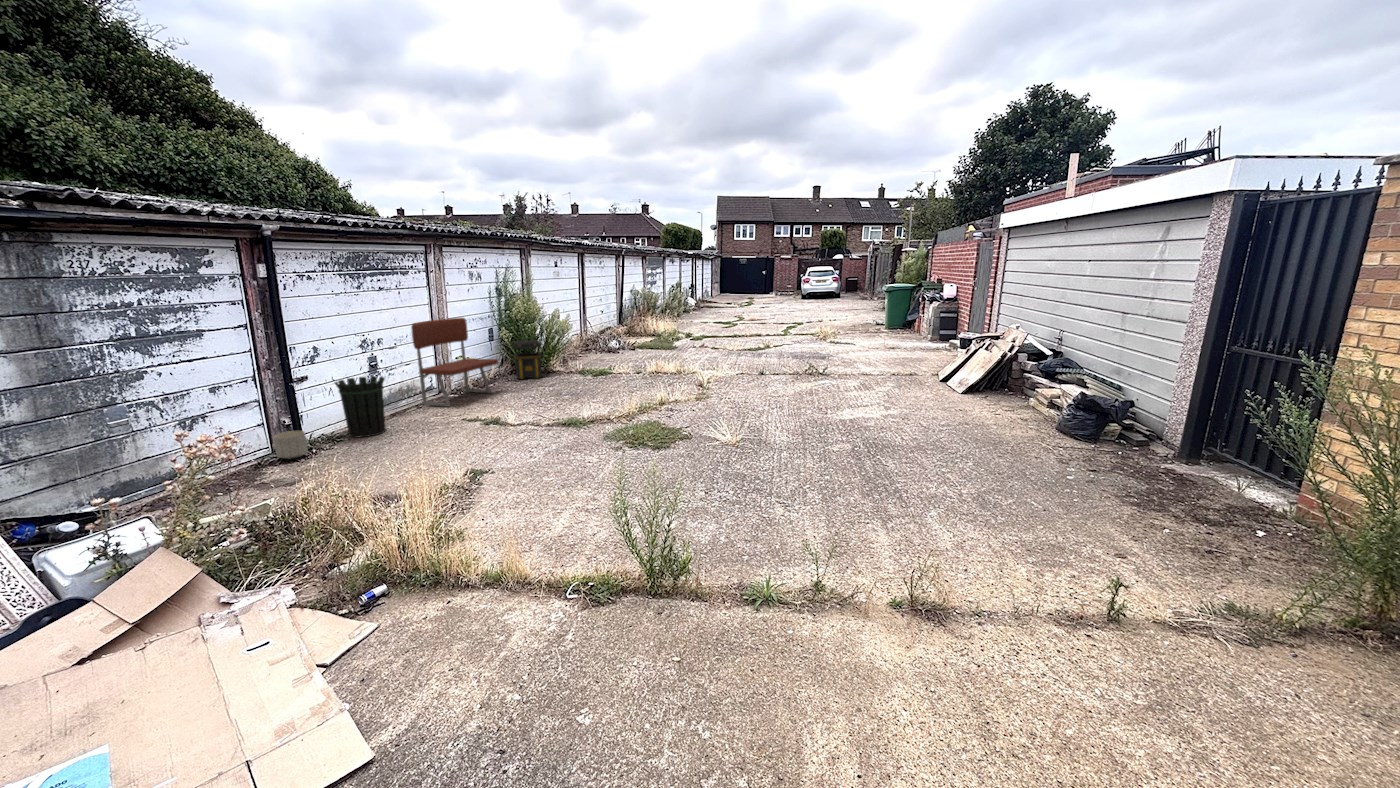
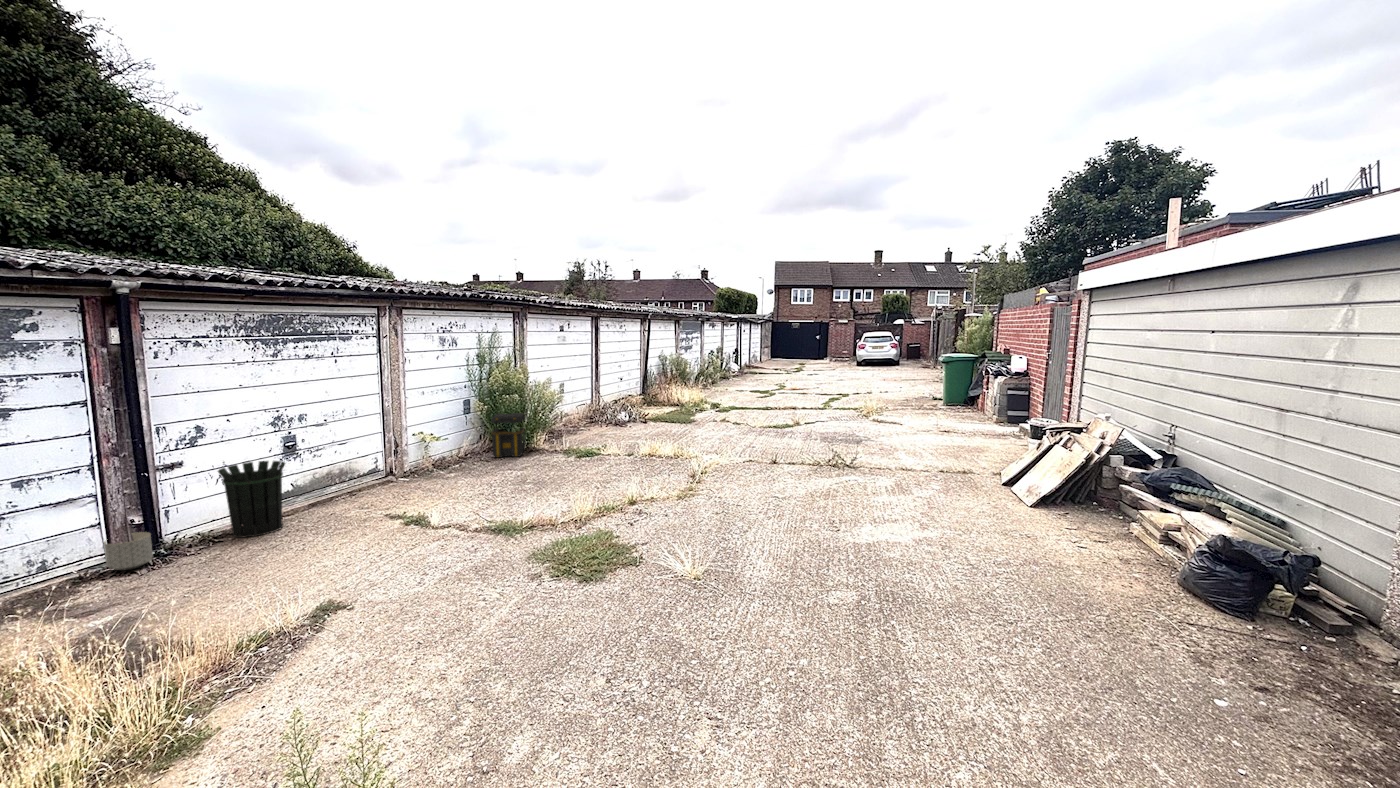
bench: present [411,318,498,407] -> none [351,388,459,494]

